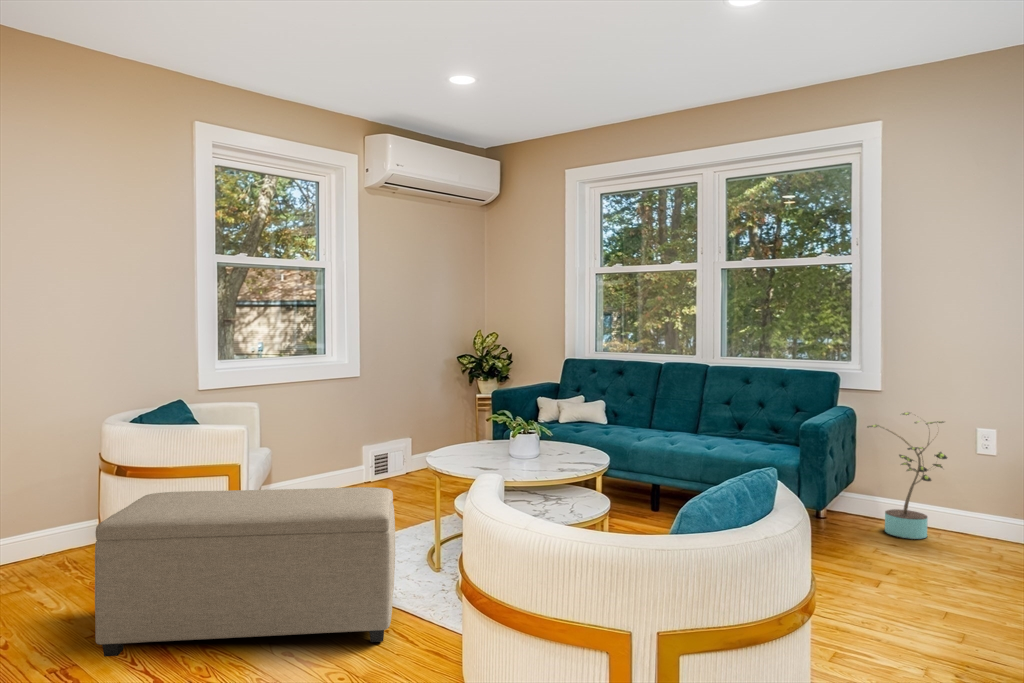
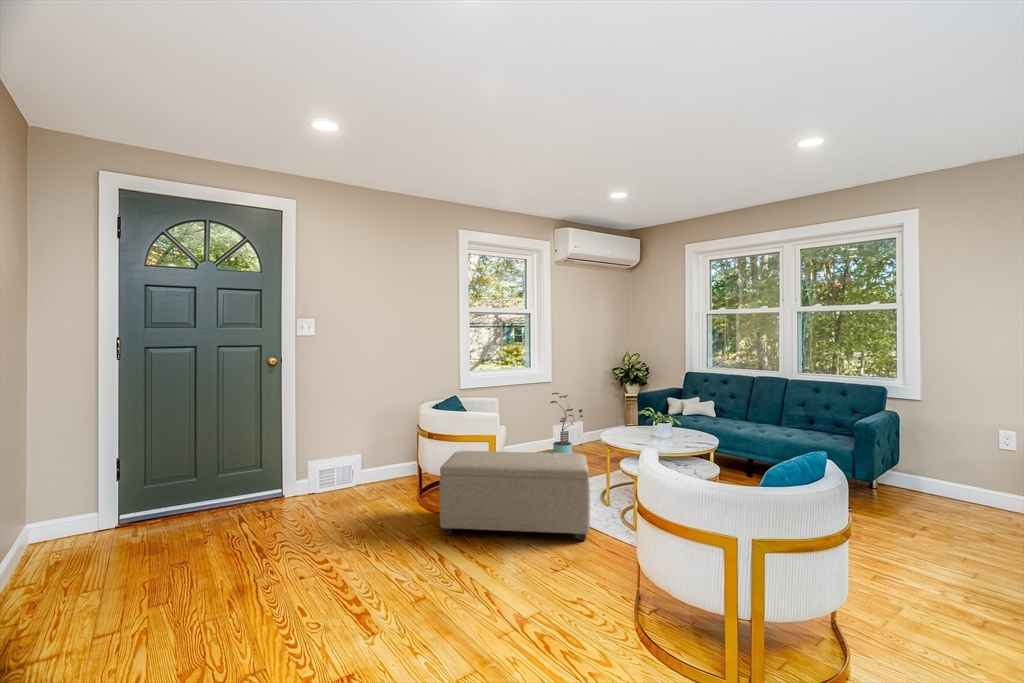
potted plant: present [867,412,947,539] -> present [550,393,583,453]

